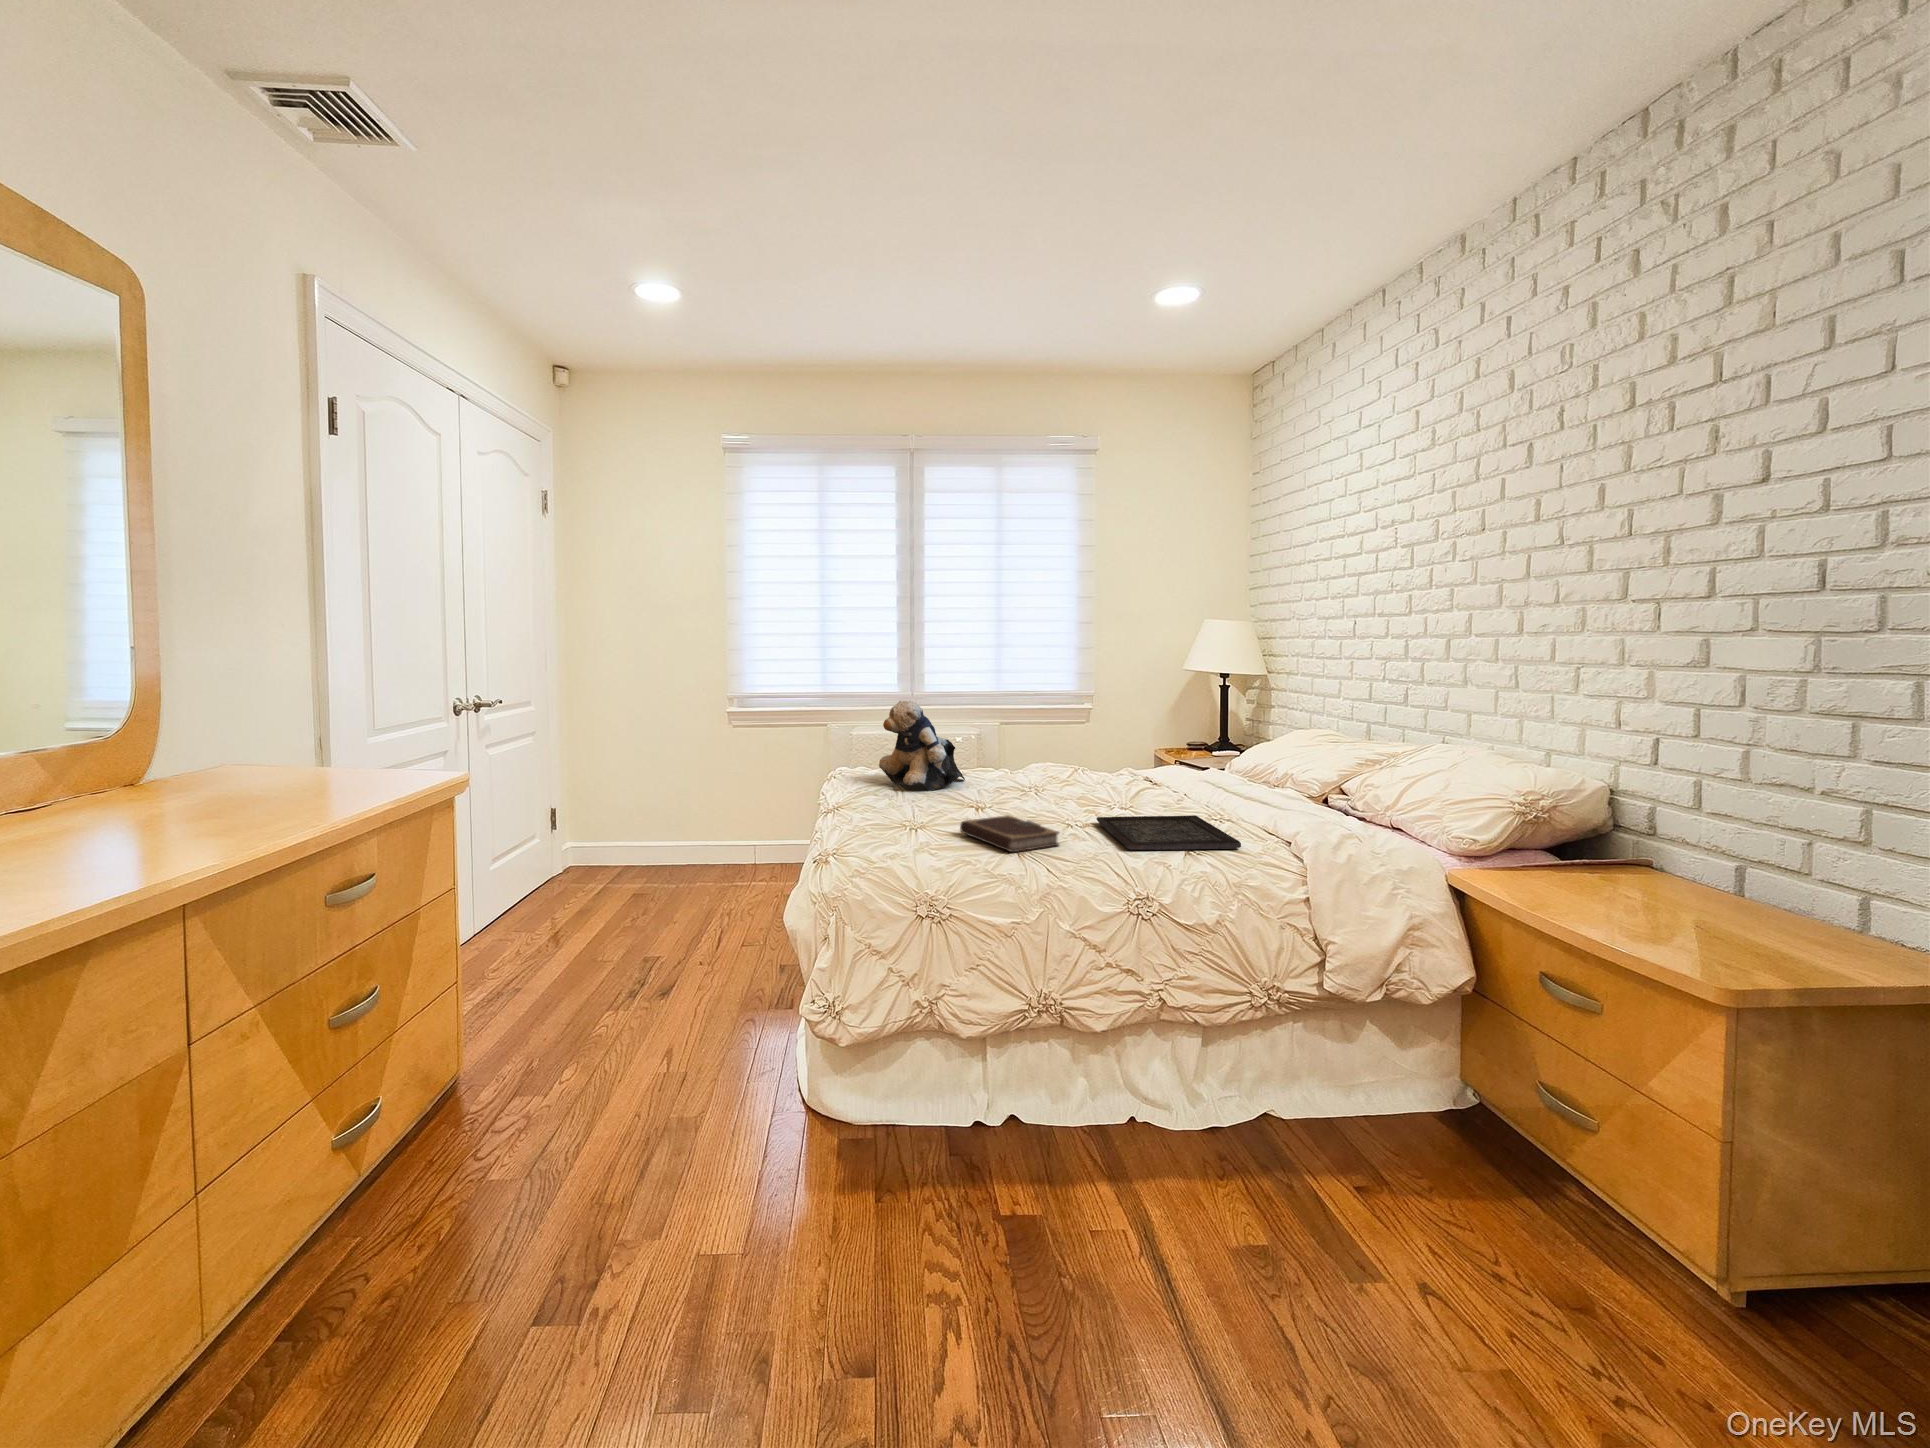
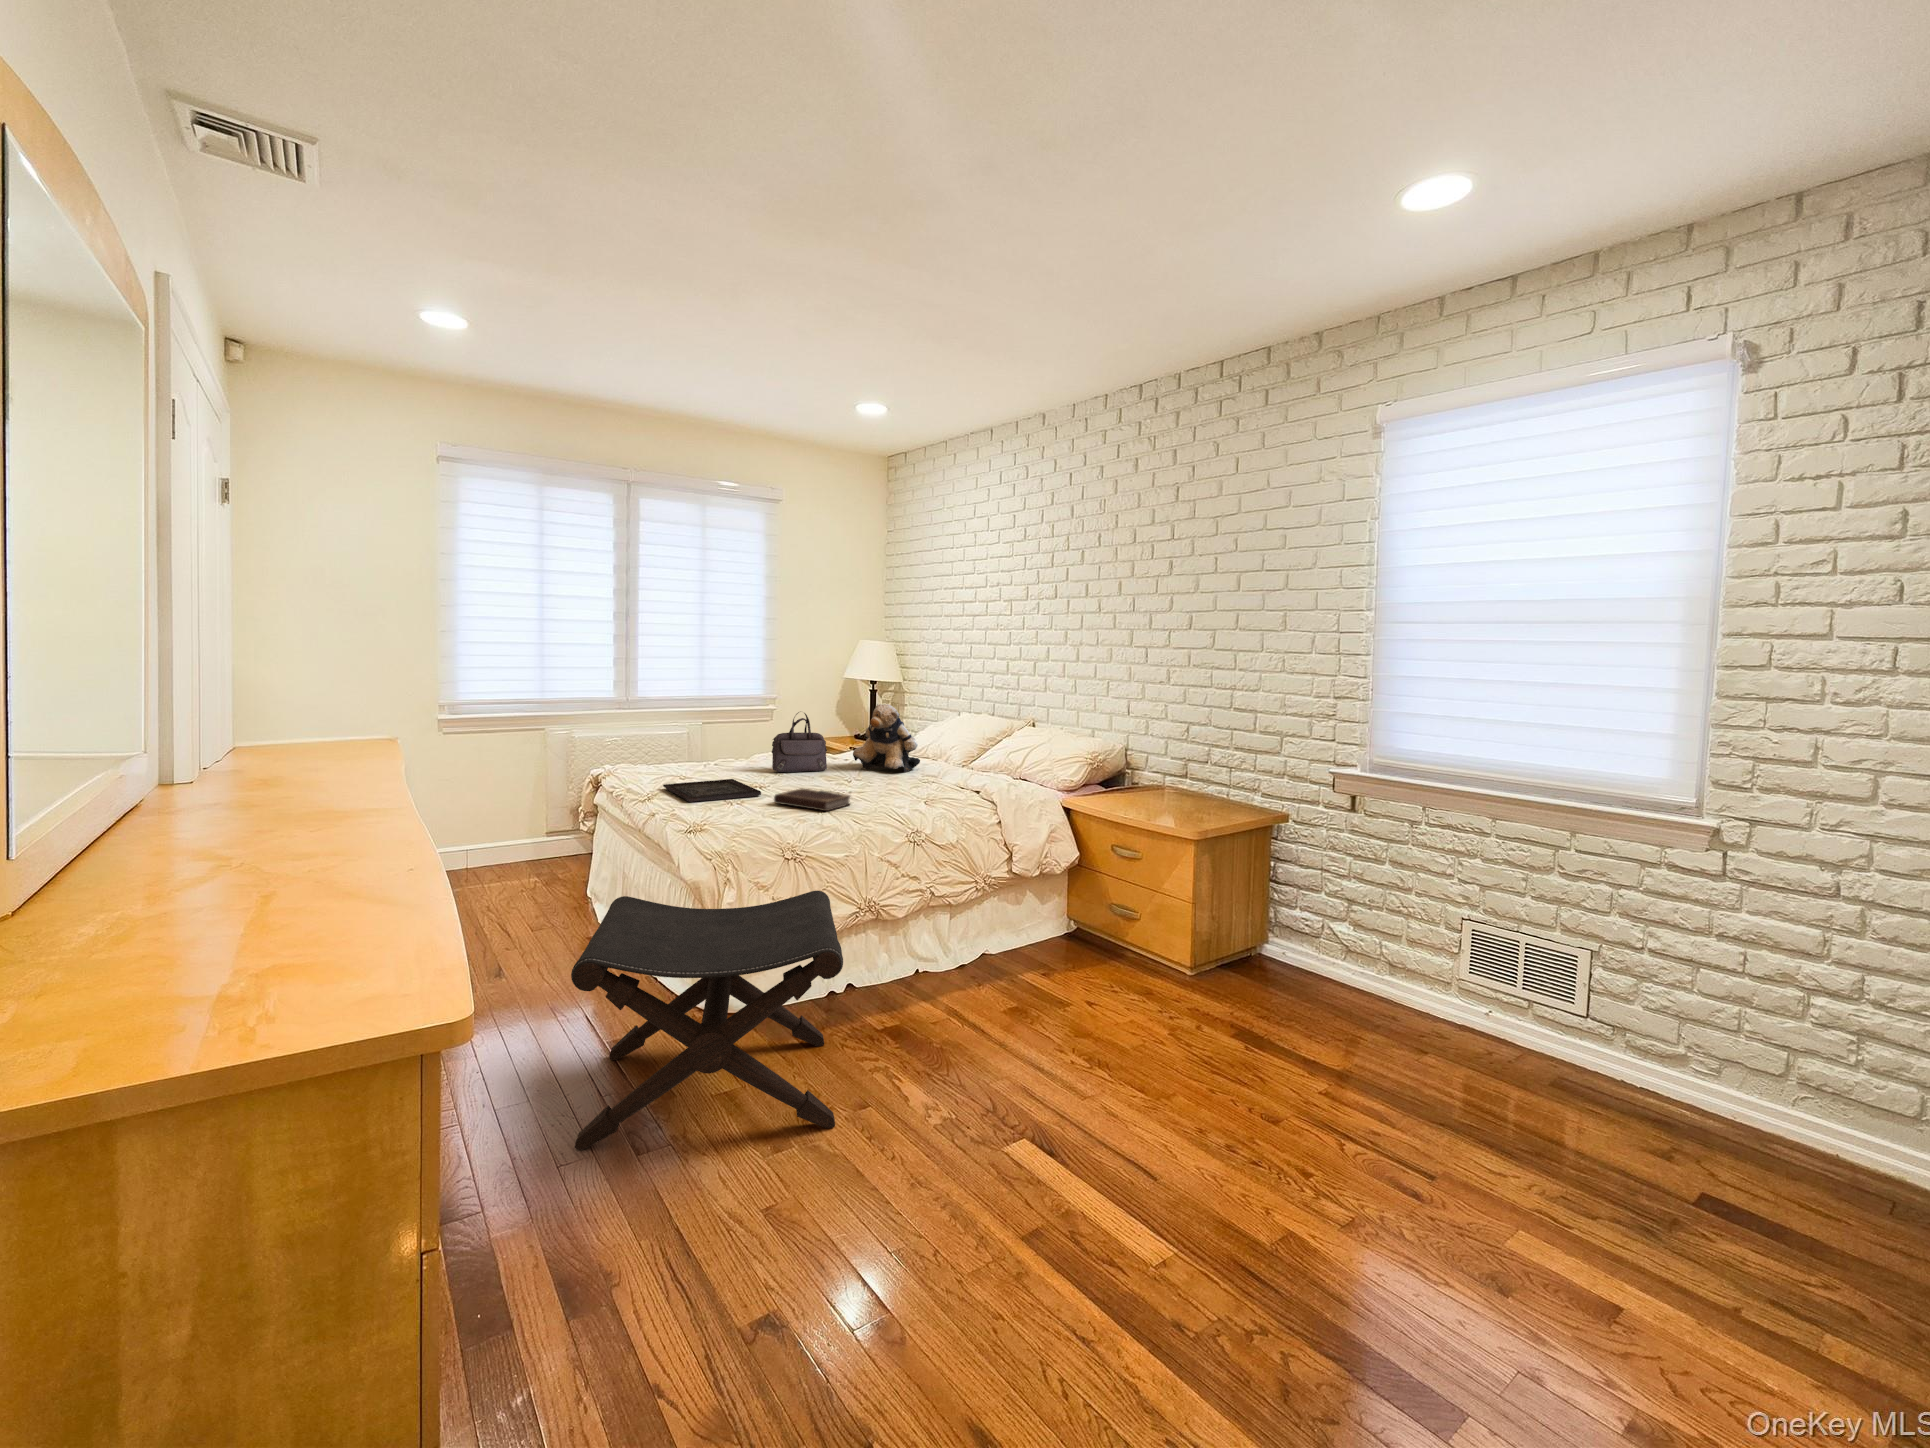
teddy bear: present [879,700,965,791] -> present [853,704,920,772]
handbag: none [1024,712,1099,792] -> present [772,712,827,772]
tray: present [1096,815,1241,850] -> present [663,779,761,802]
footstool: none [508,939,931,1382] -> present [571,891,843,1149]

